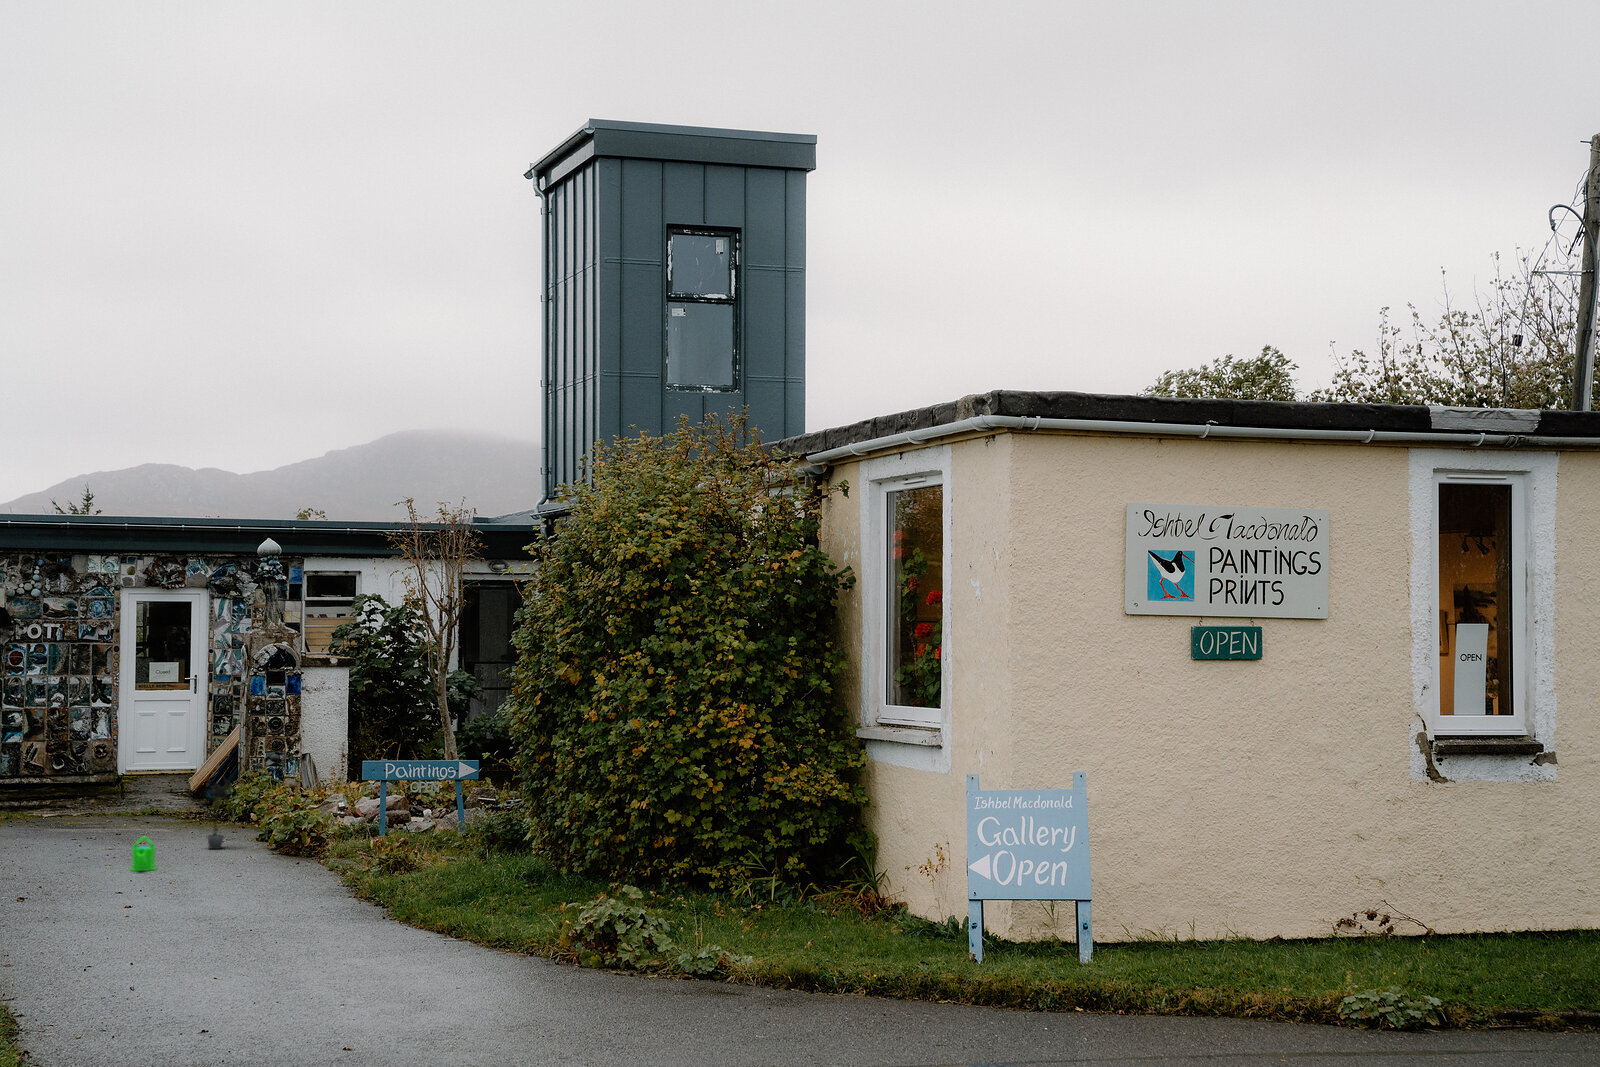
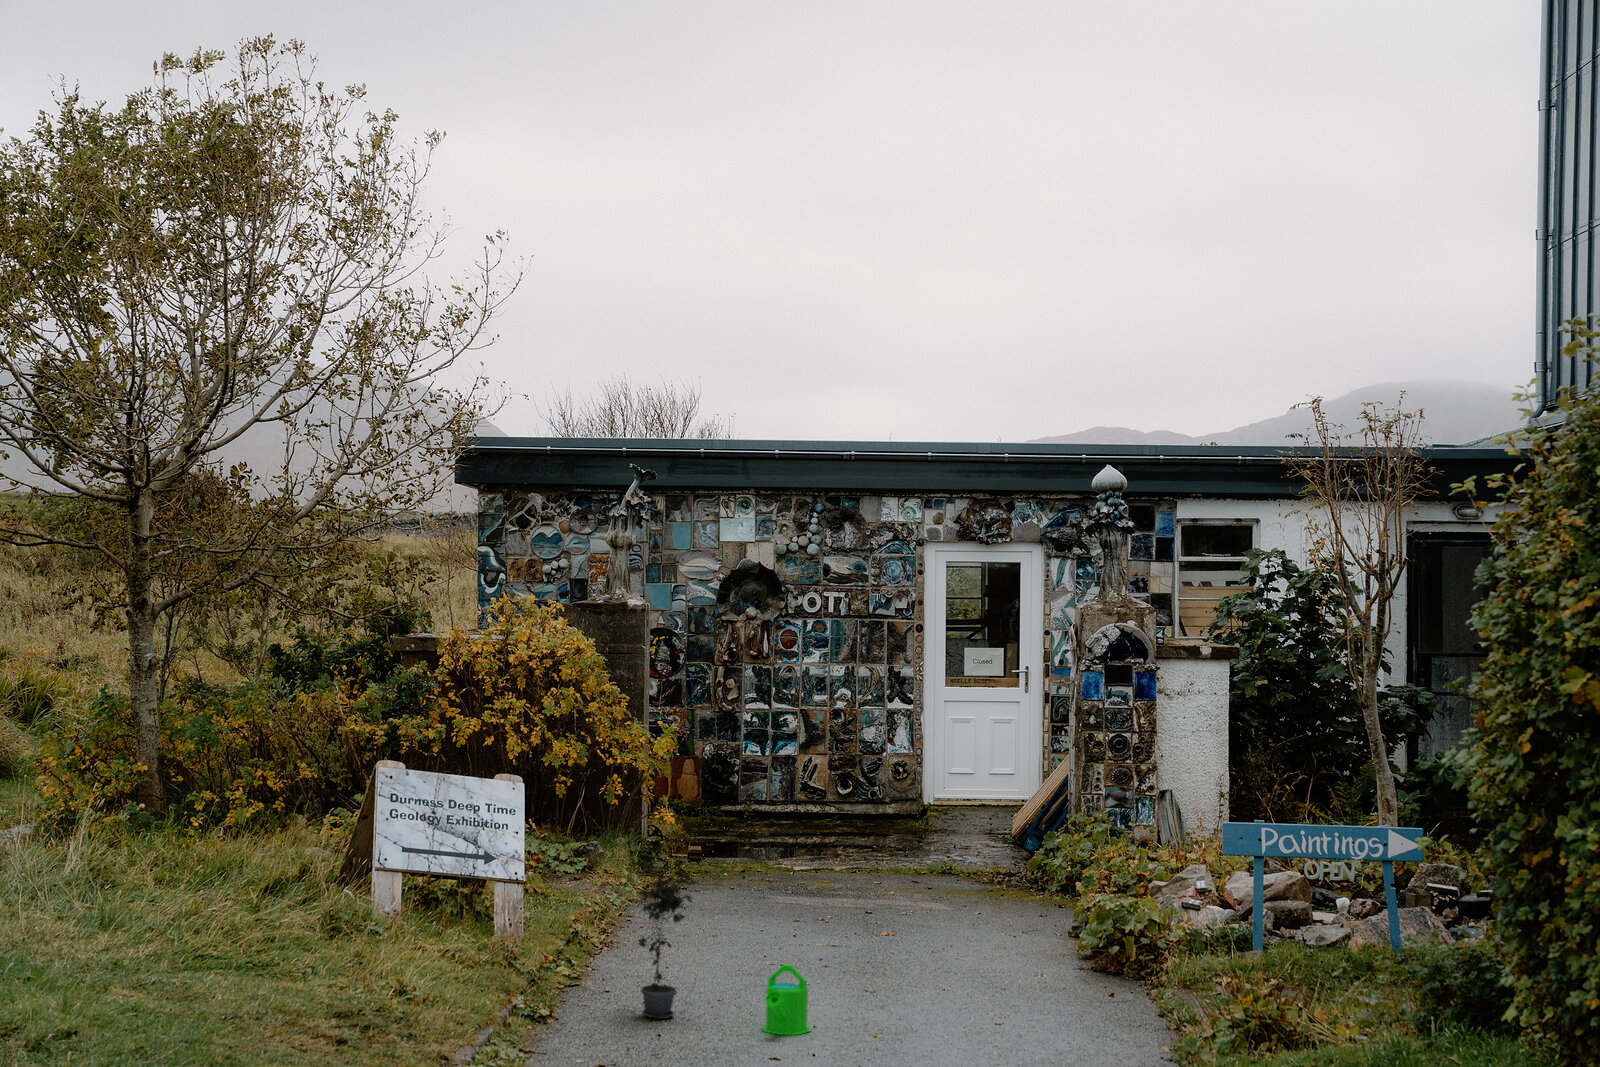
potted plant: present [206,779,232,849] -> present [637,863,695,1019]

